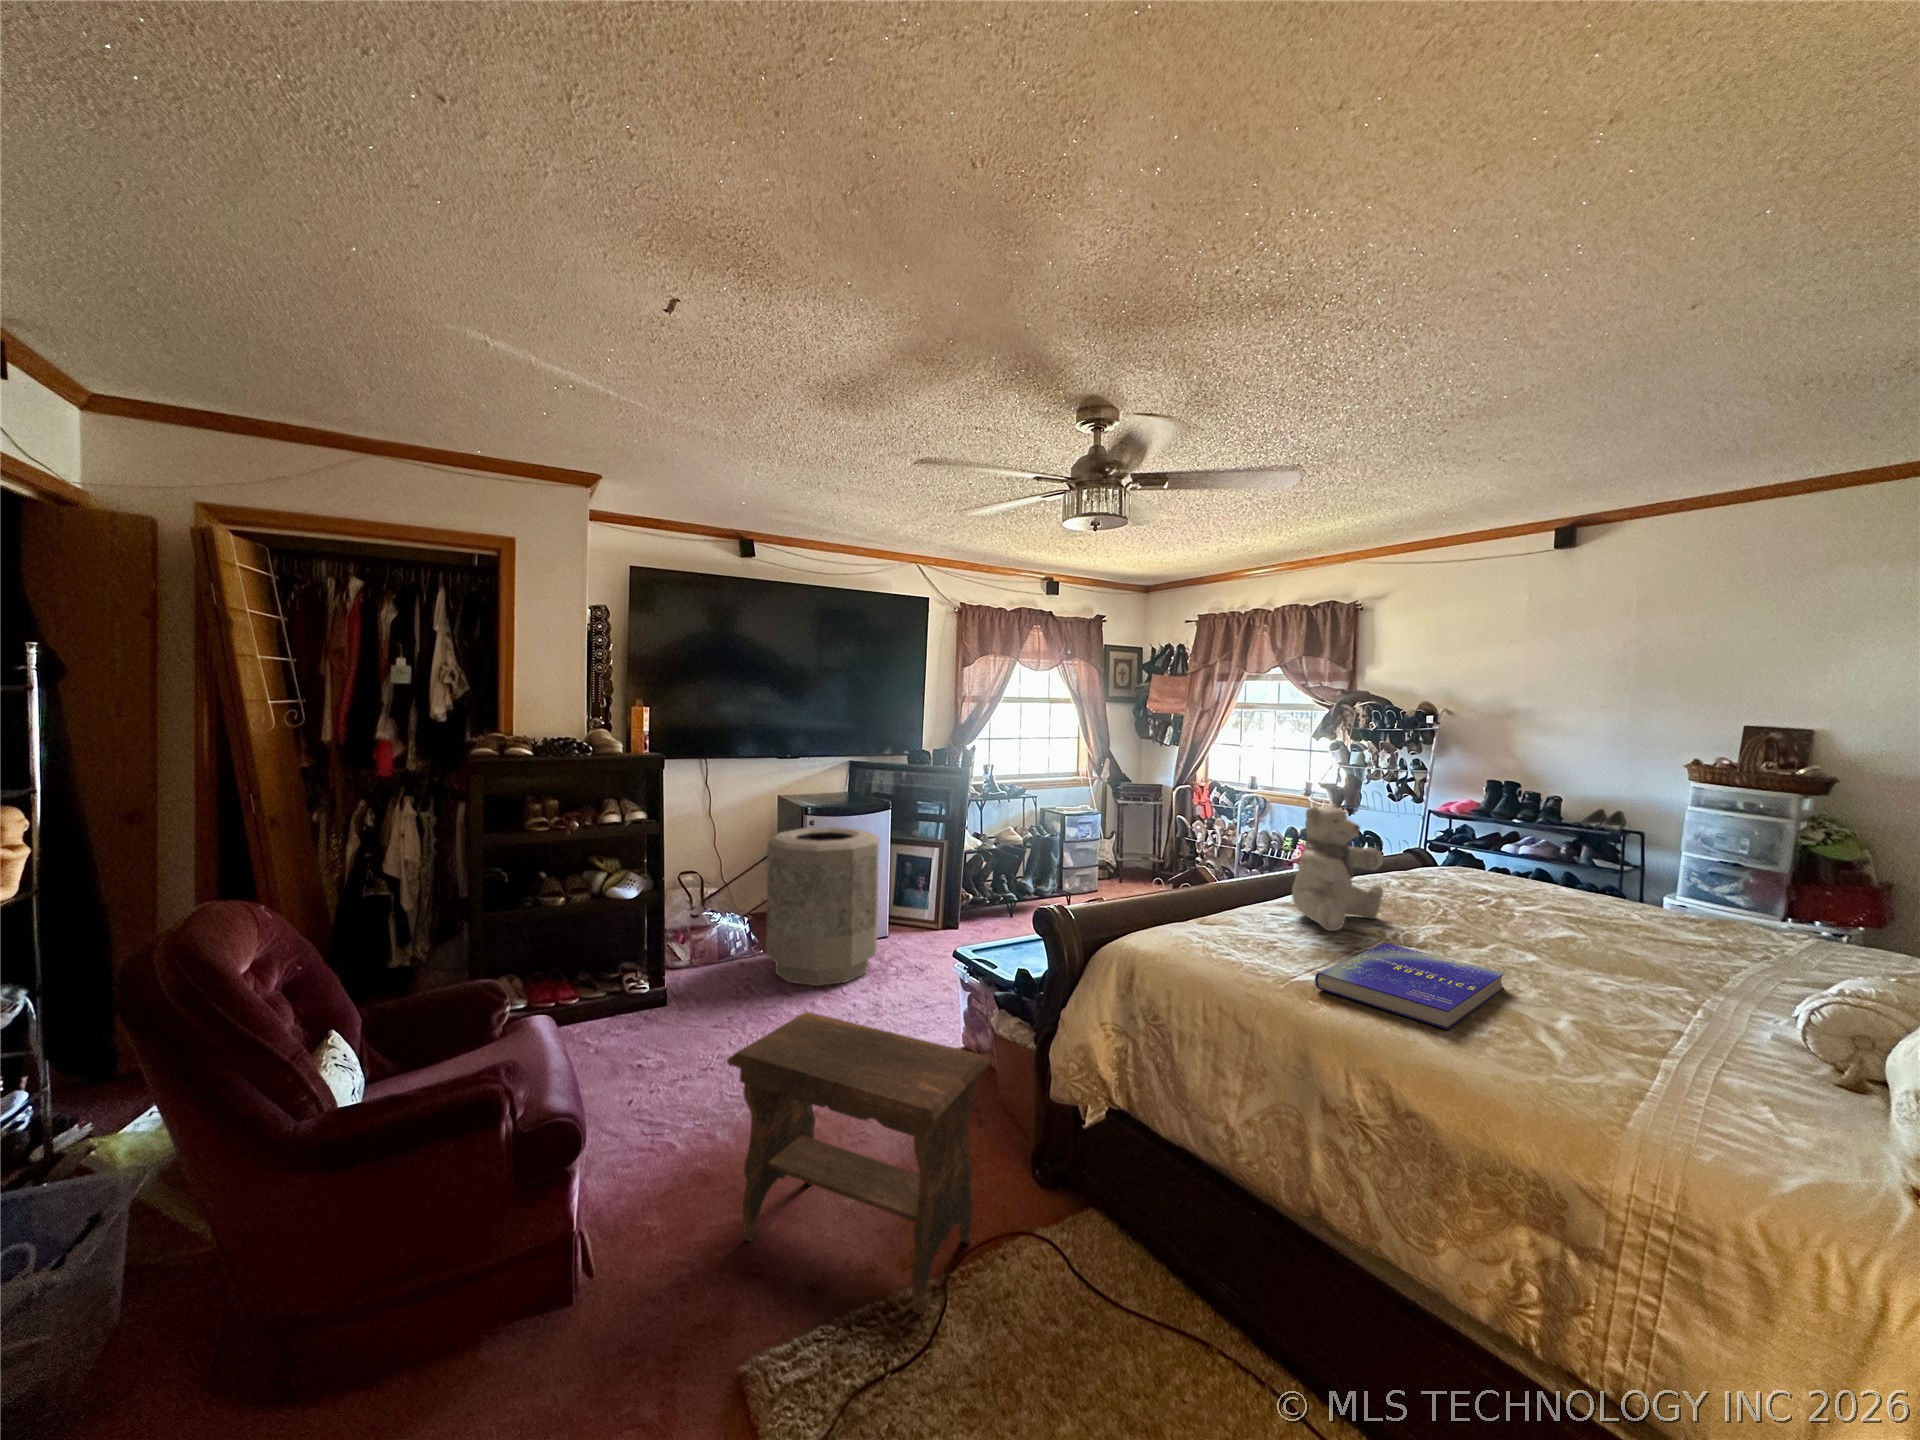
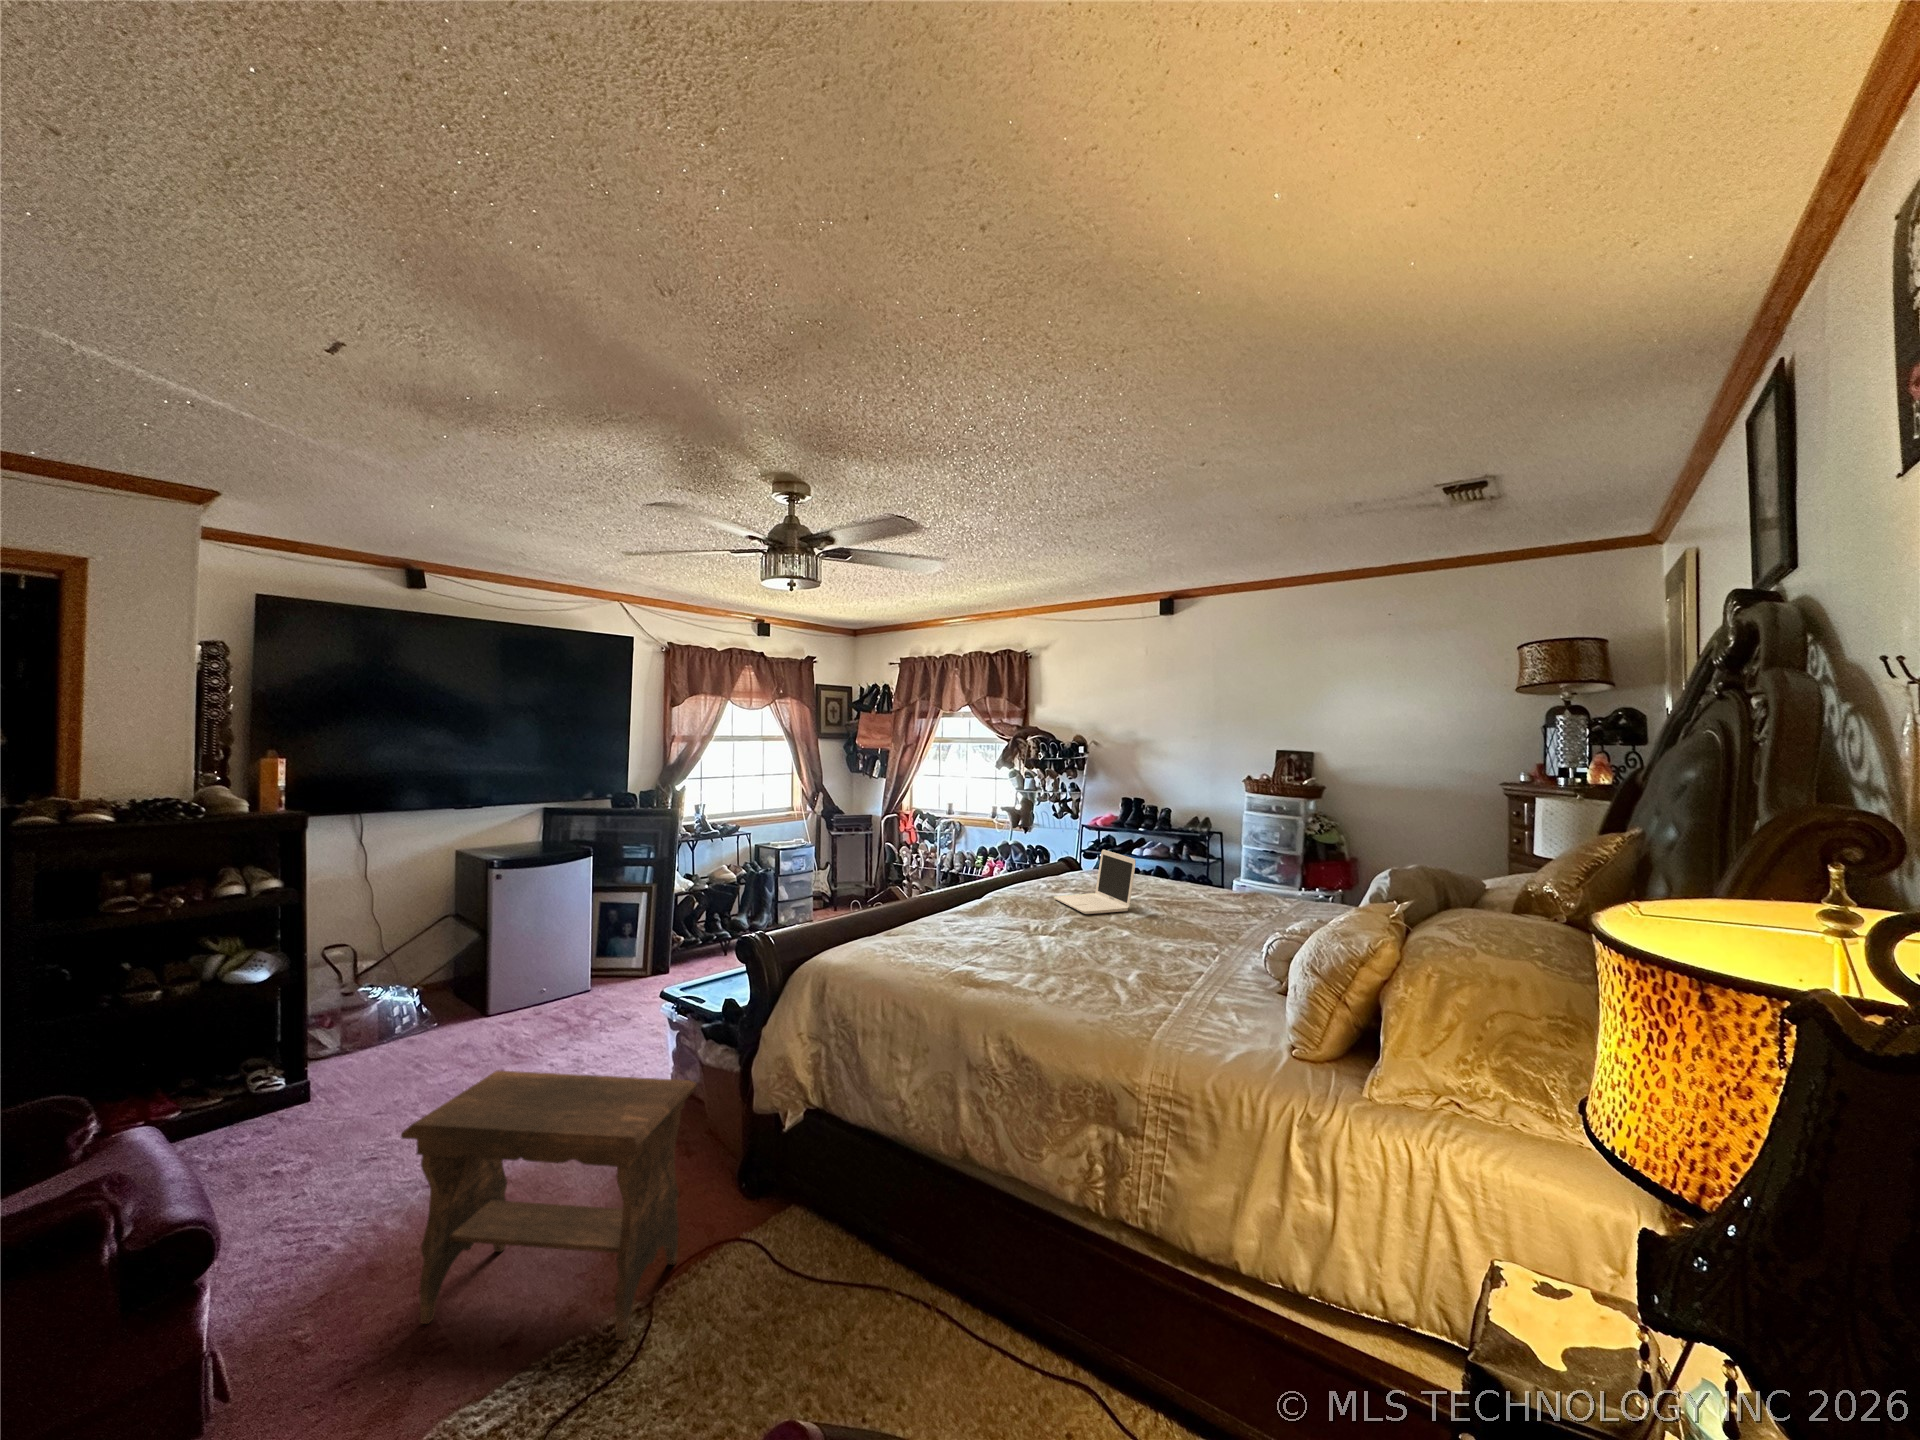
teddy bear: present [1292,804,1383,931] -> none [963,825,1030,929]
trash can: present [766,827,879,986] -> none [443,878,581,1053]
laptop: none [1413,844,1543,928] -> present [1054,850,1136,914]
book: present [1315,943,1505,1029] -> none [969,934,1101,992]

